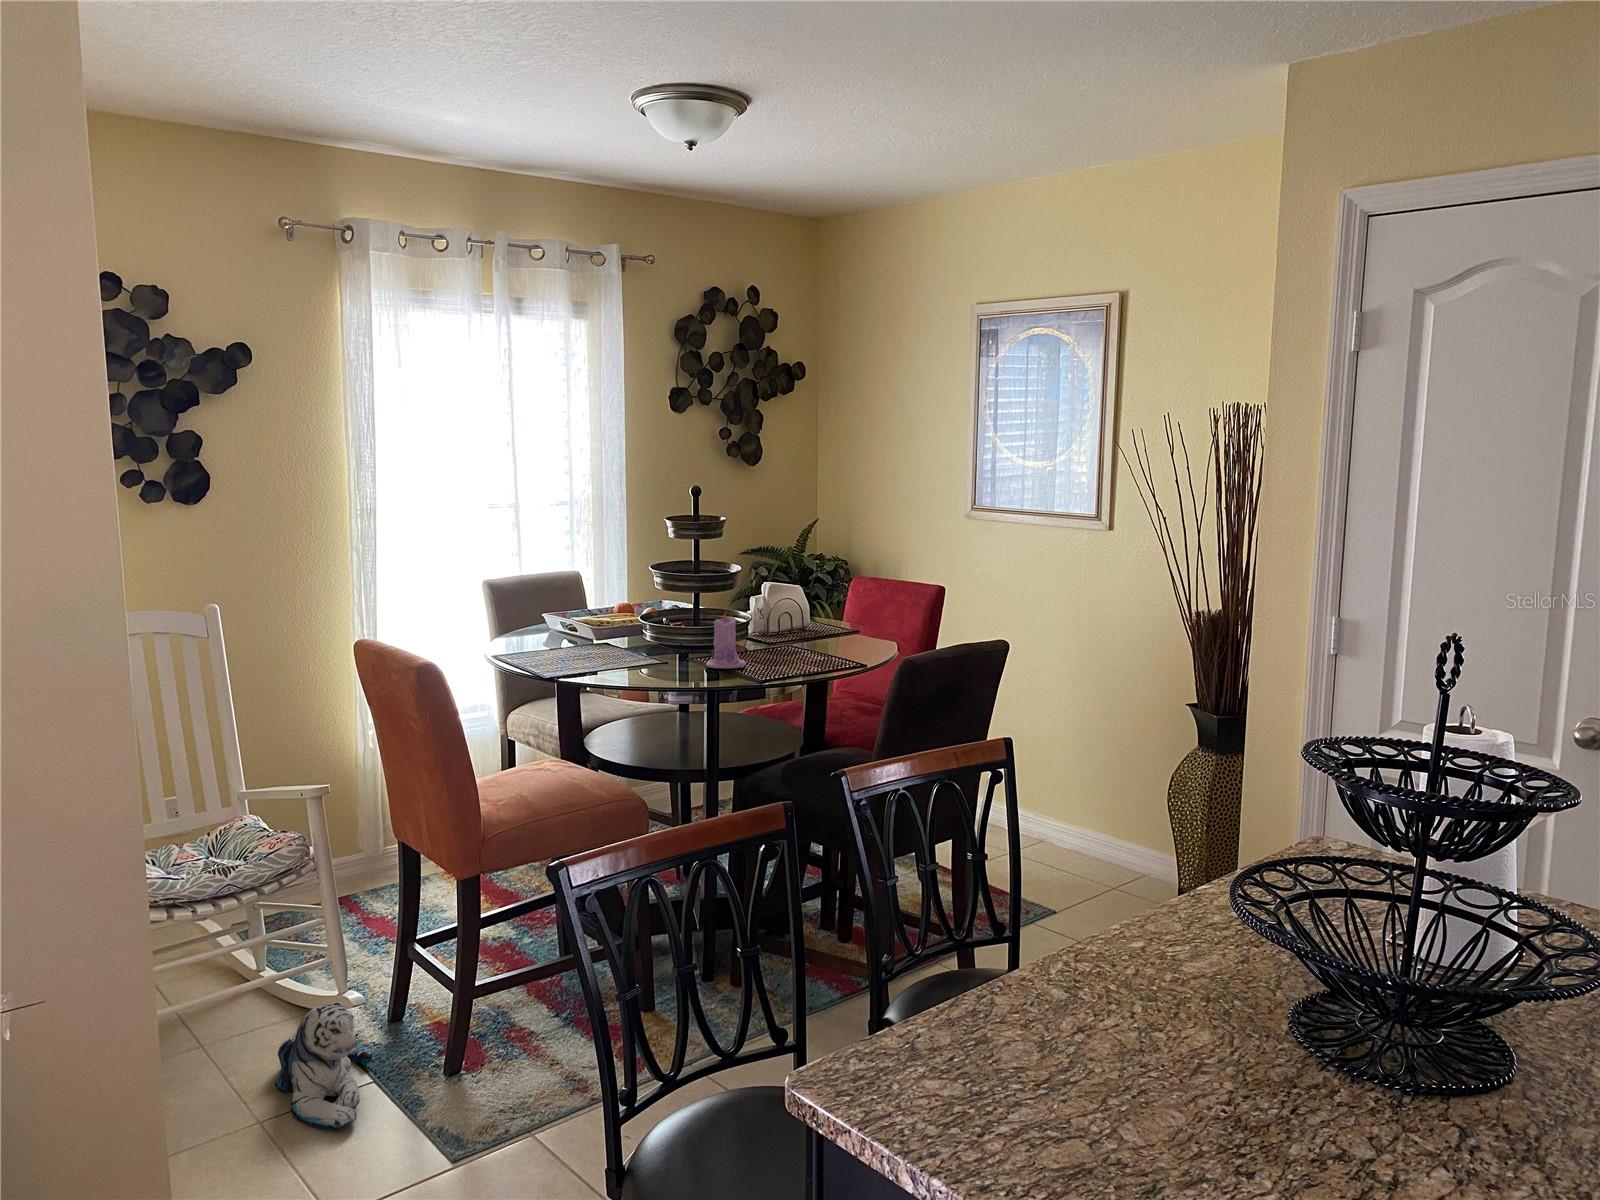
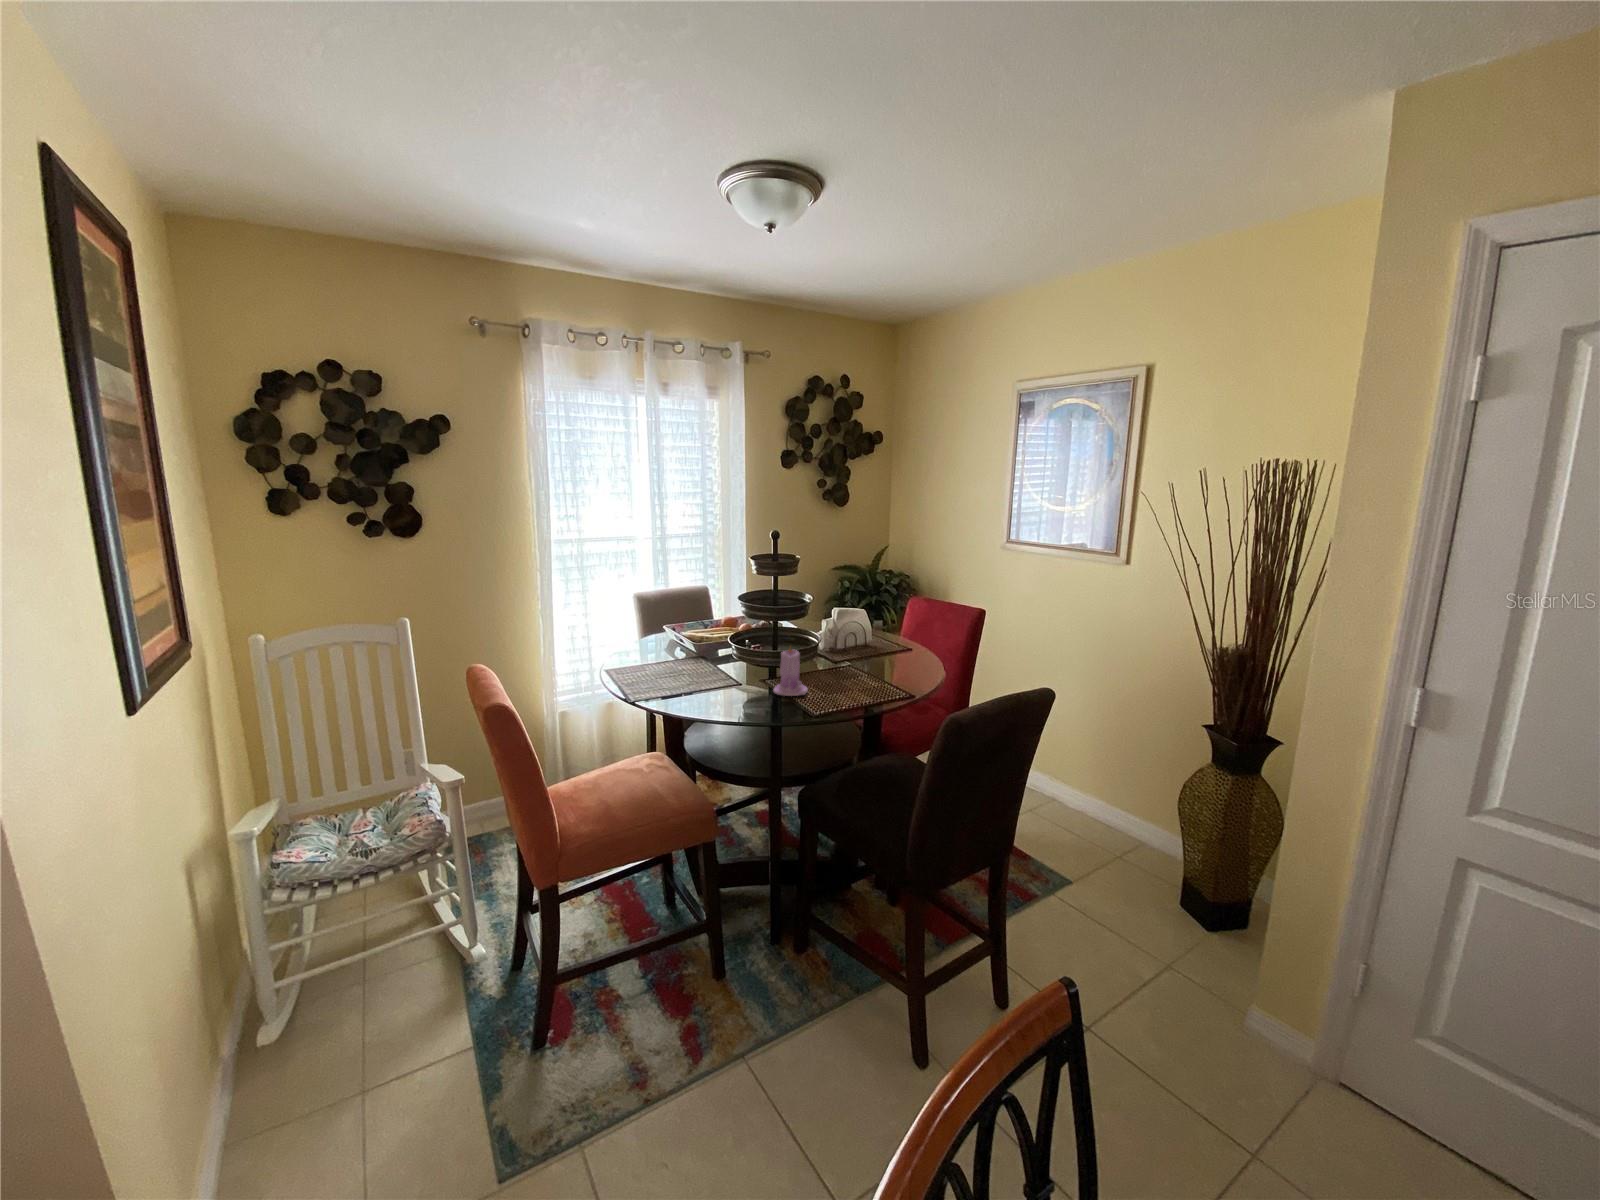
plush toy: present [275,1003,373,1129] -> none [388,985,477,1119]

